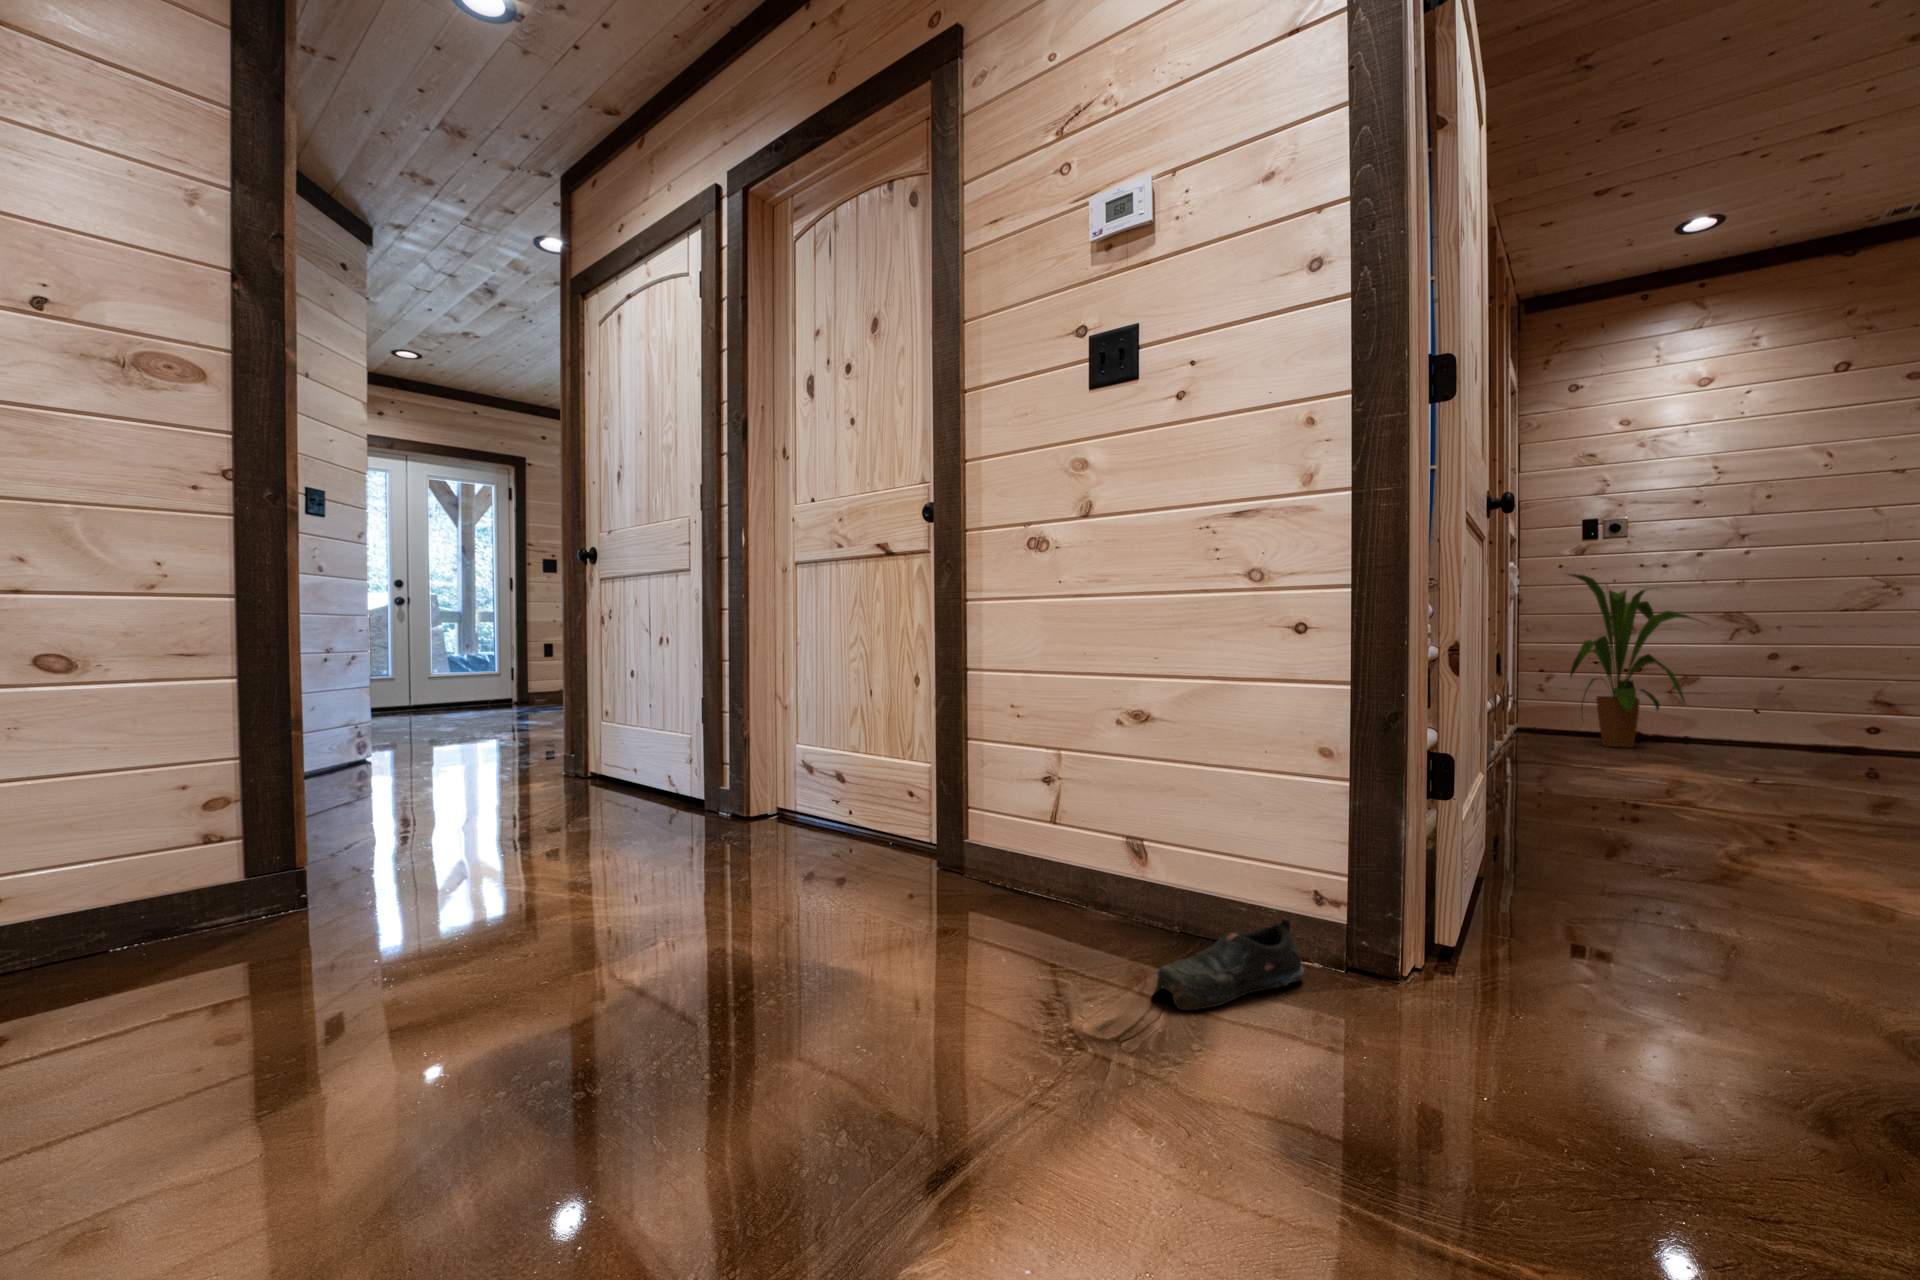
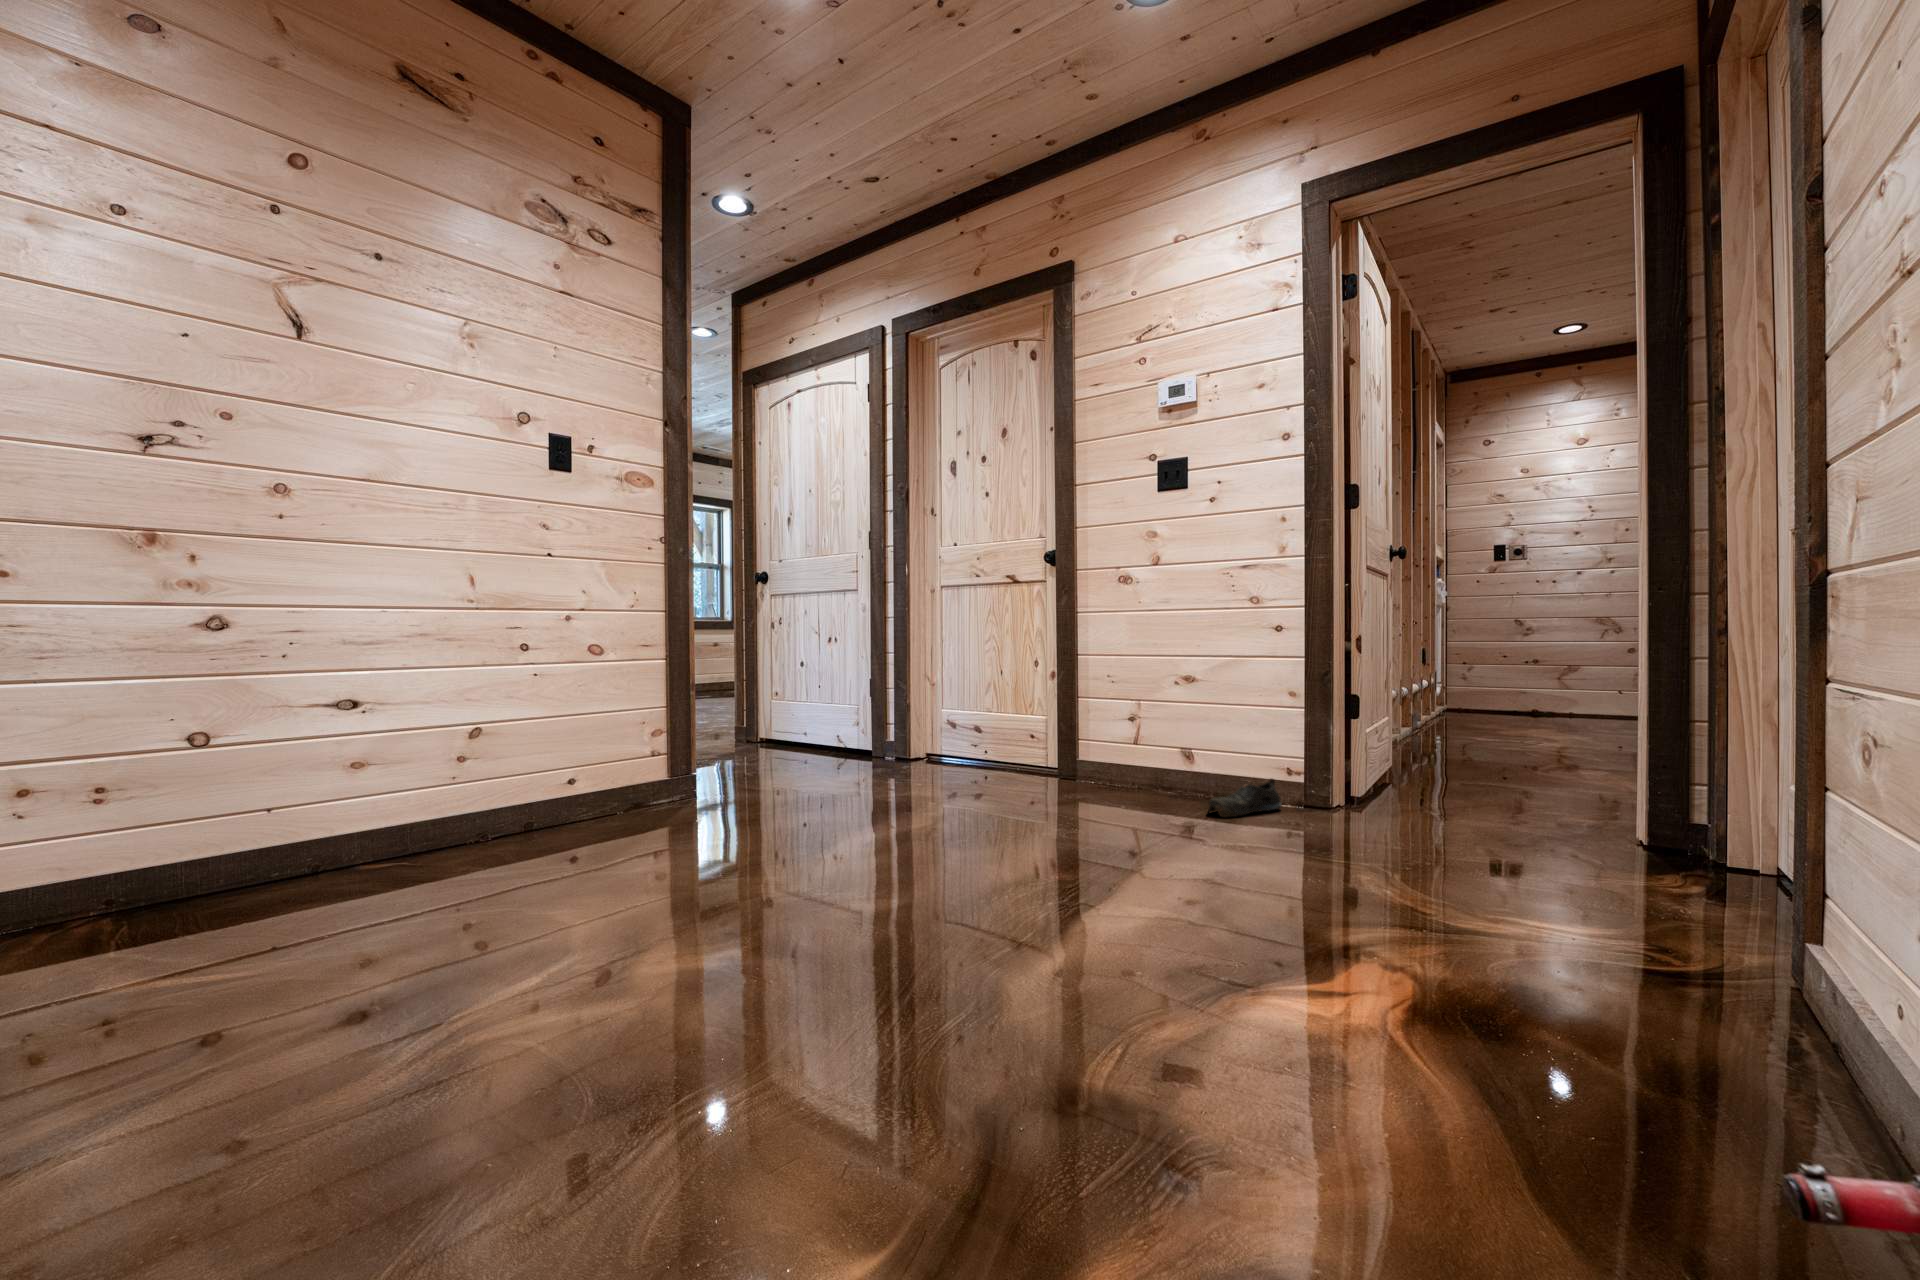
house plant: present [1569,574,1703,748] -> none [1477,588,1586,721]

